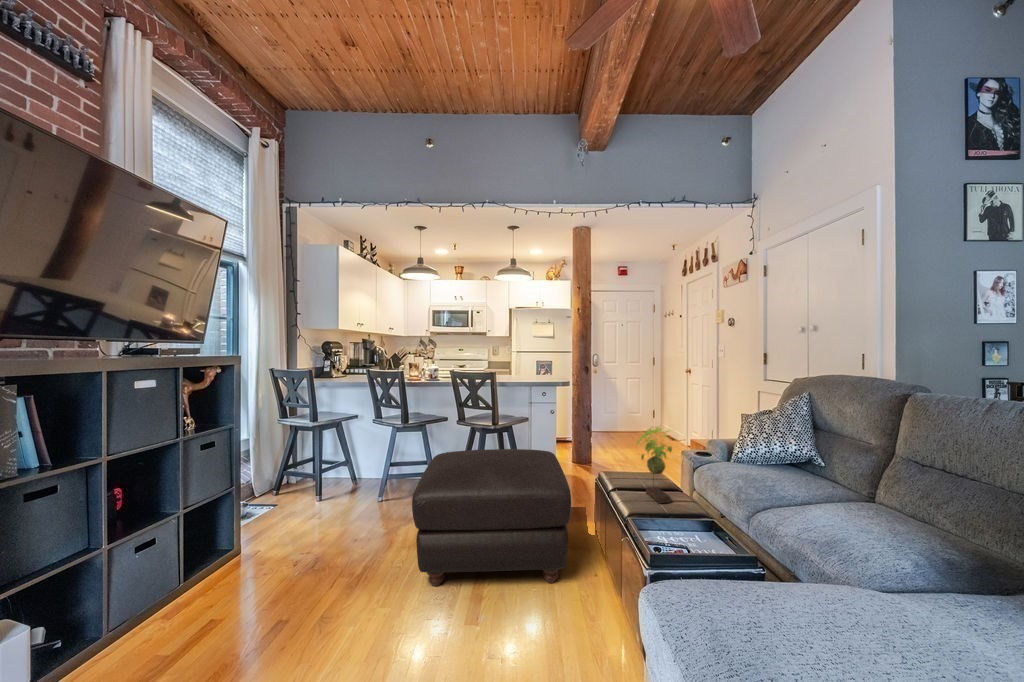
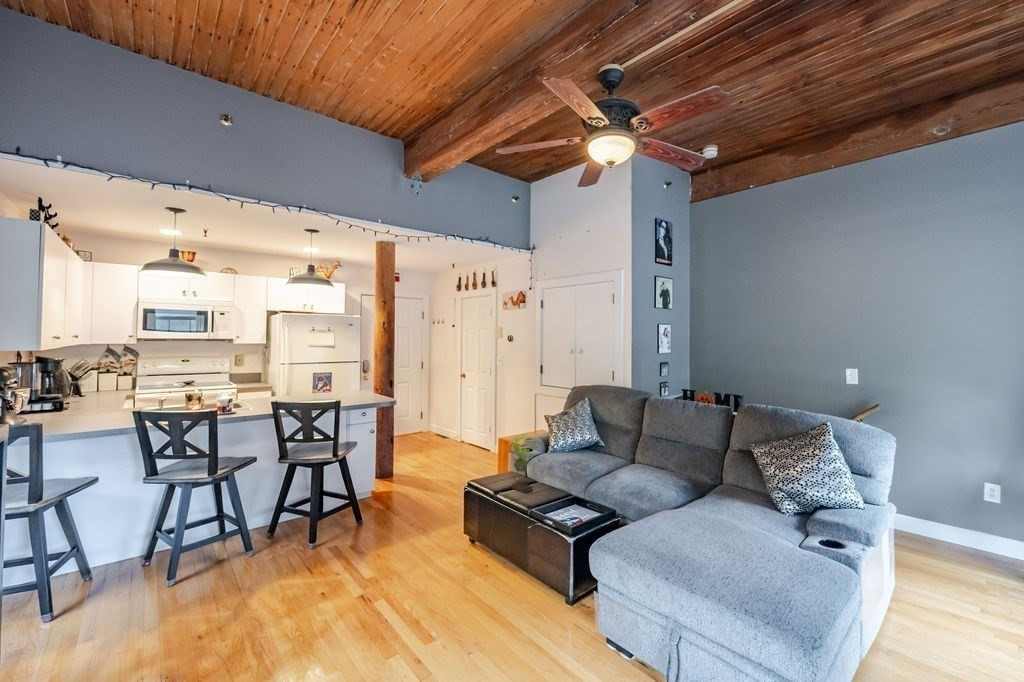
ottoman: present [412,449,571,587] -> none [297,472,474,629]

